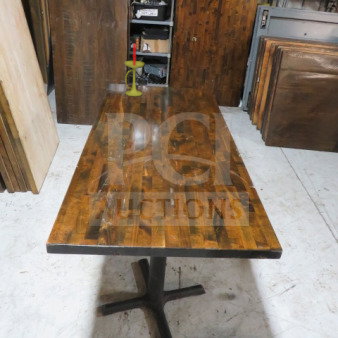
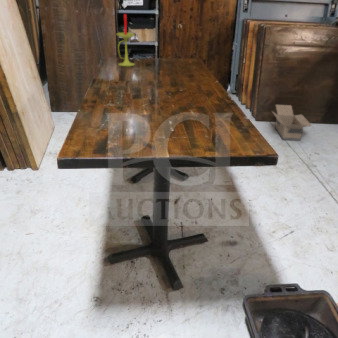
cardboard box: none [283,130,324,173] -> present [273,105,311,141]

